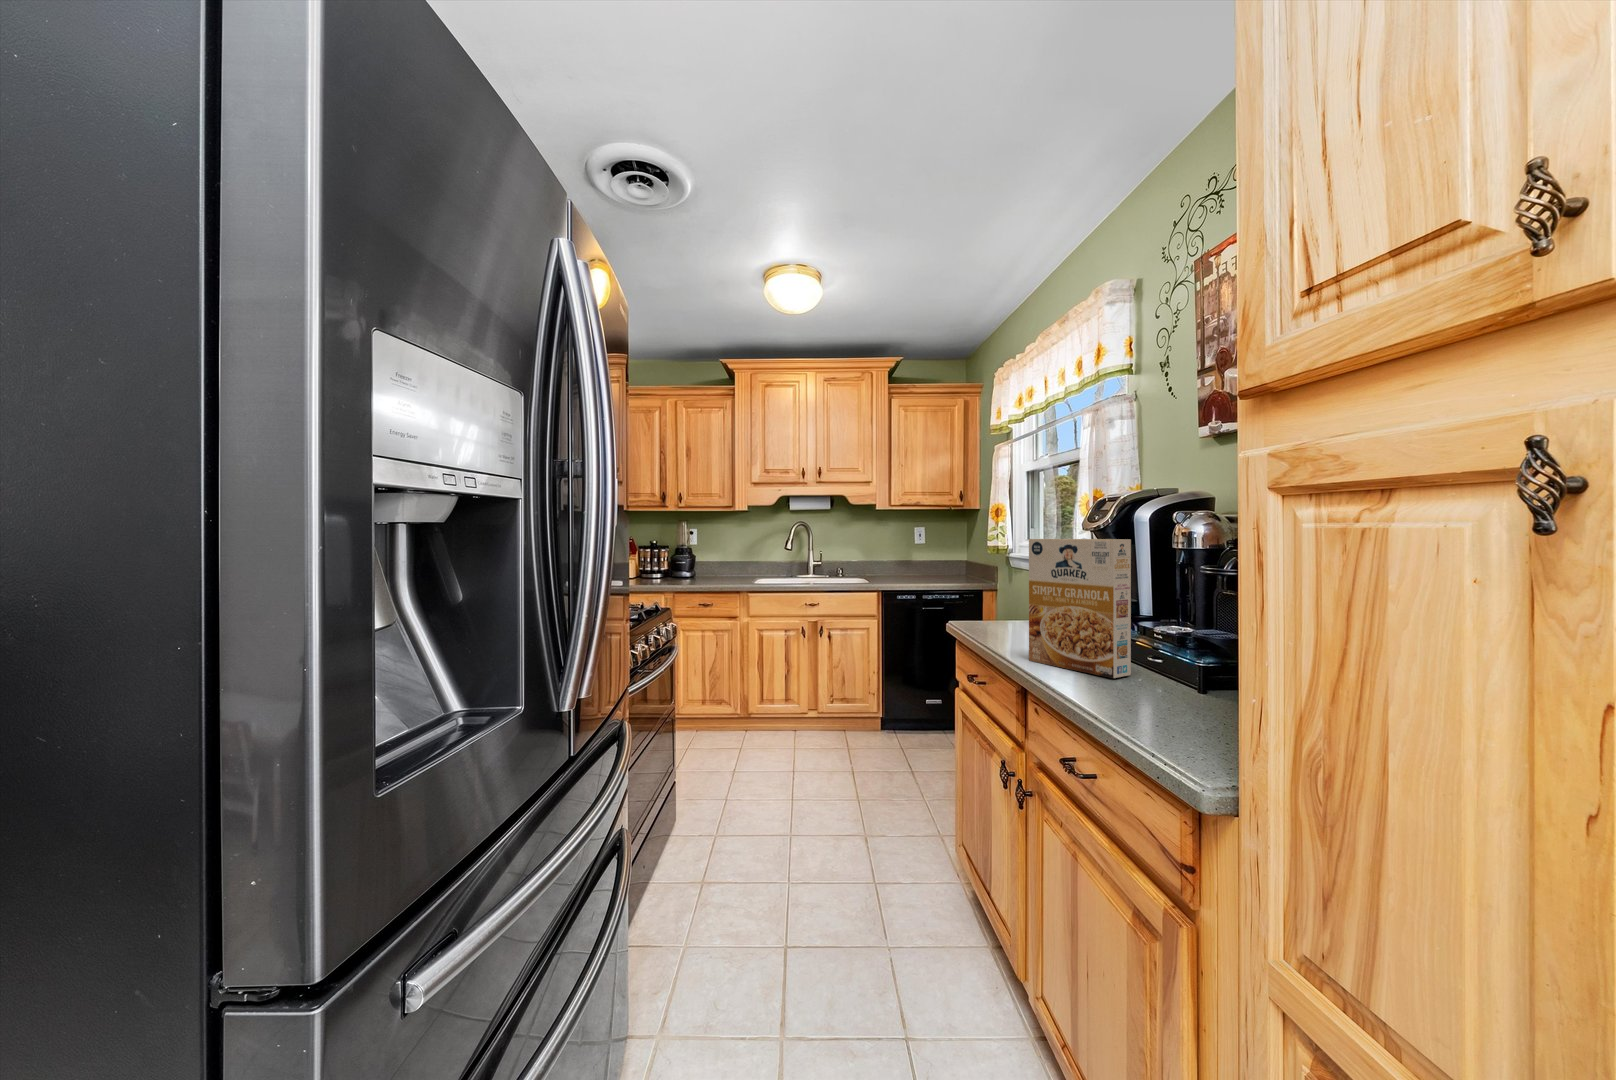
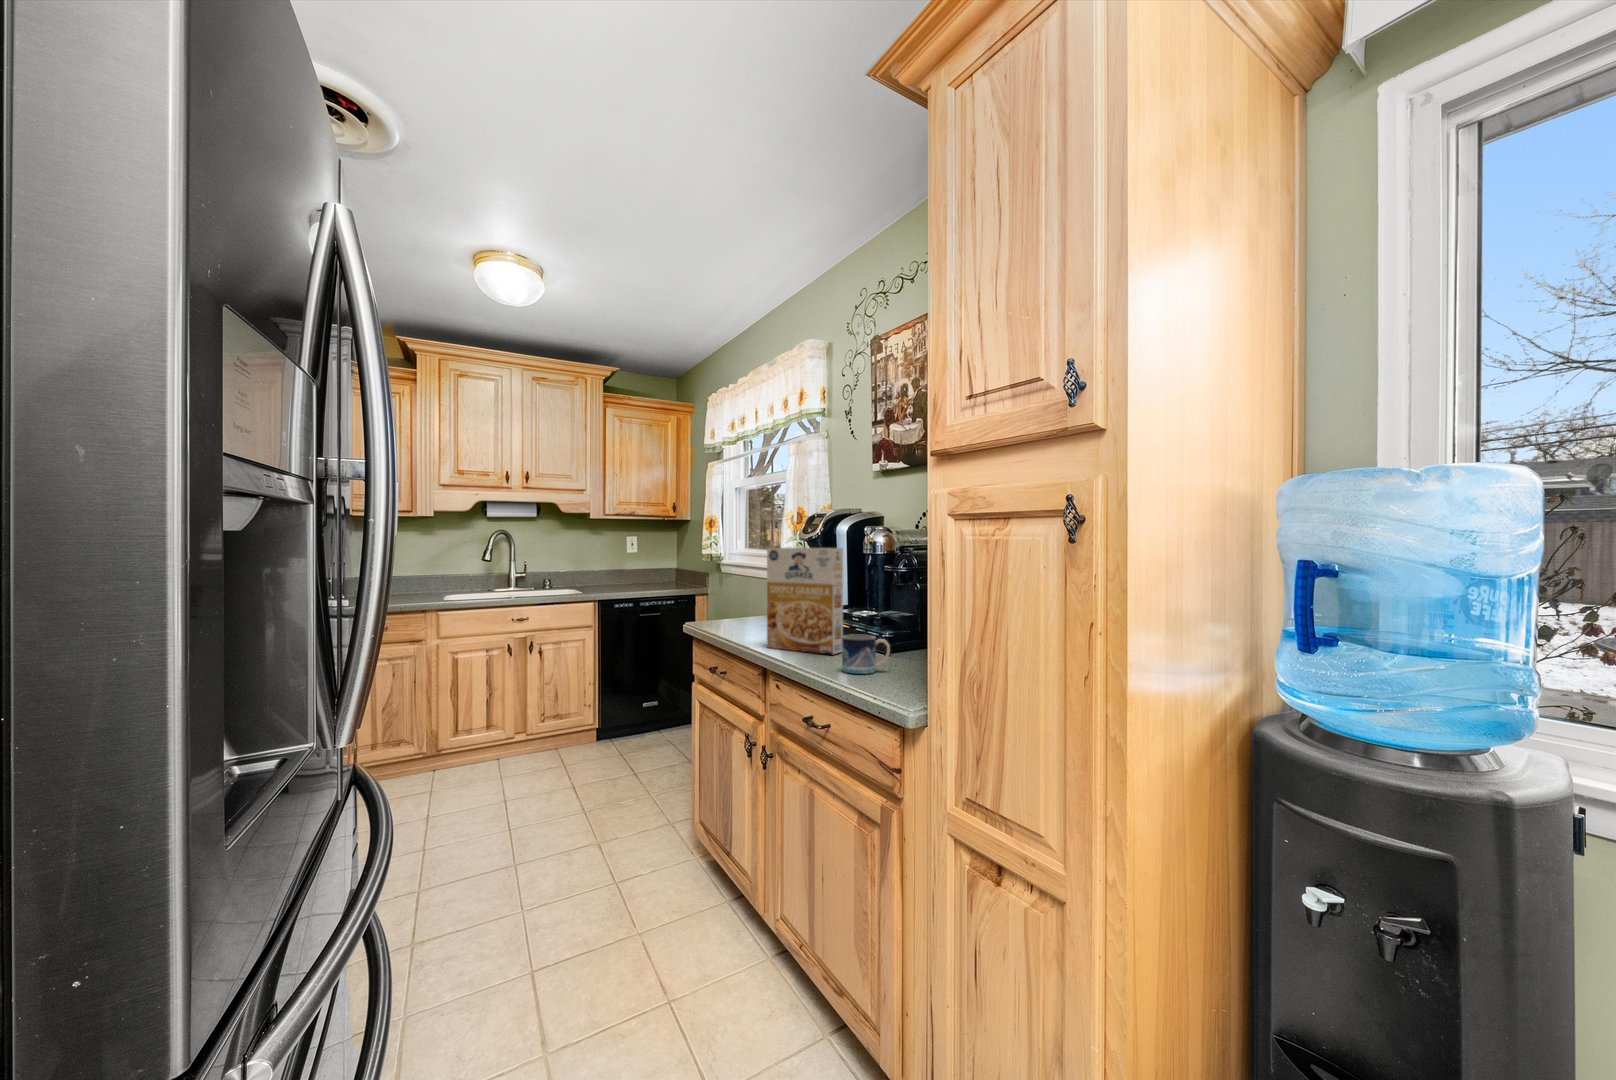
mug: none [1118,656,1193,712] -> present [842,634,890,674]

